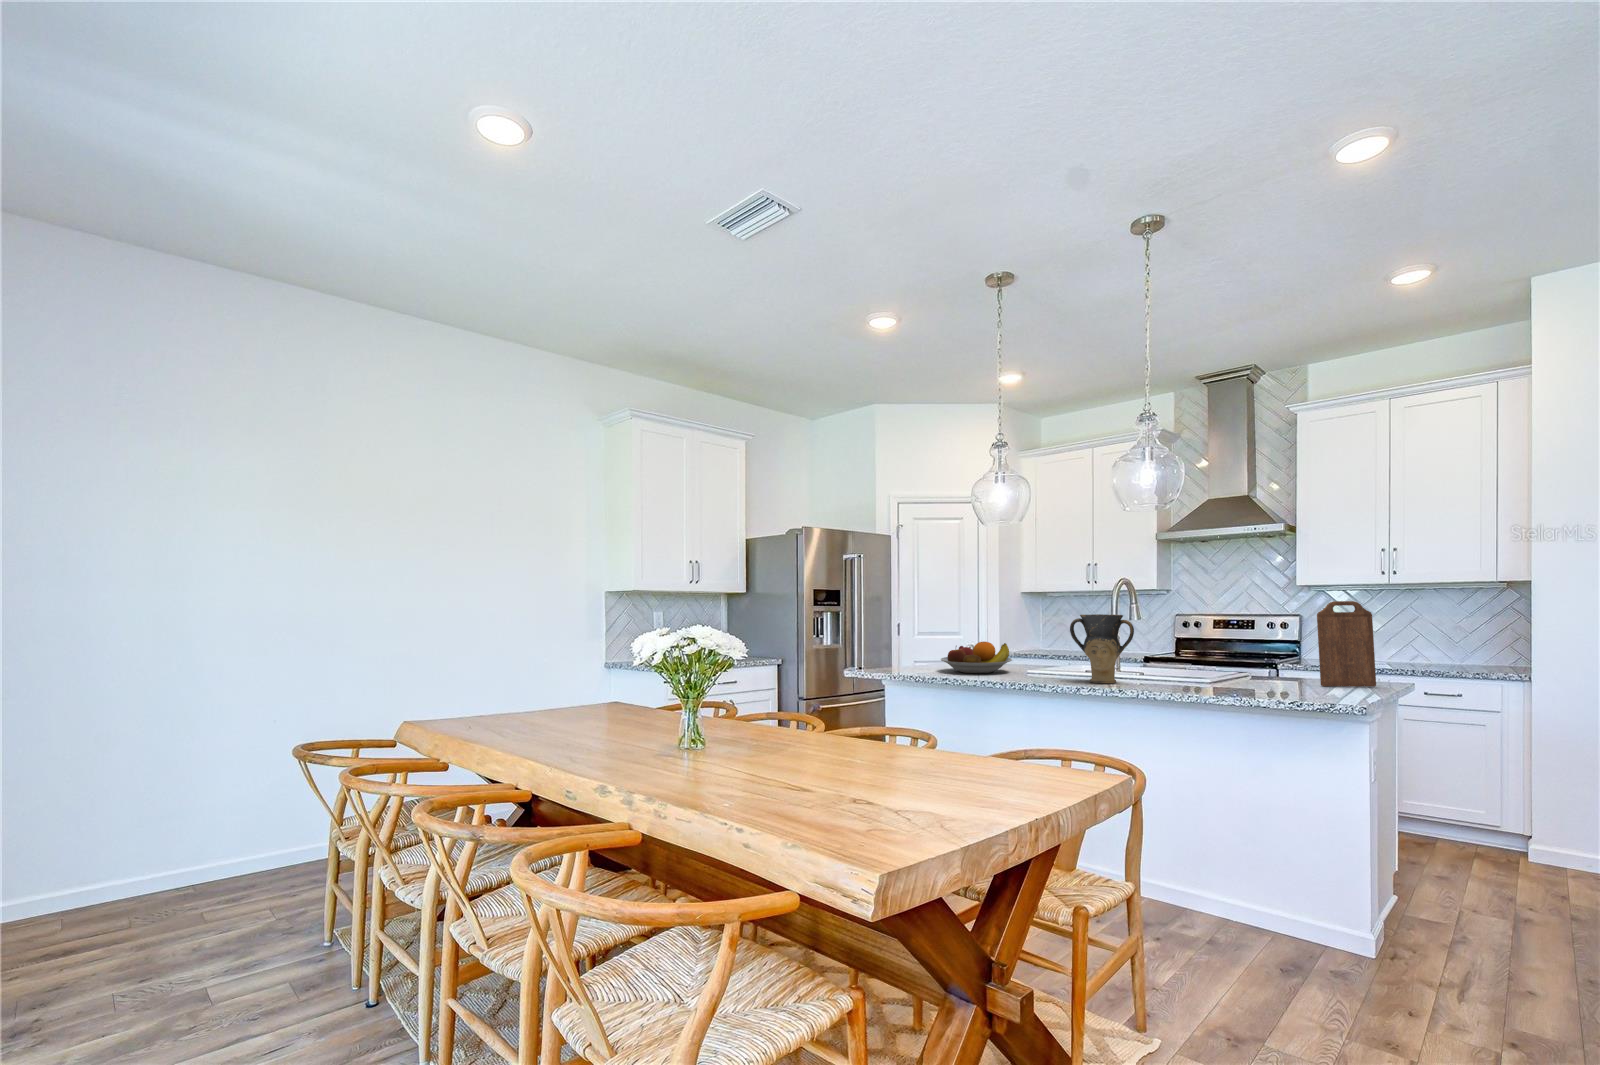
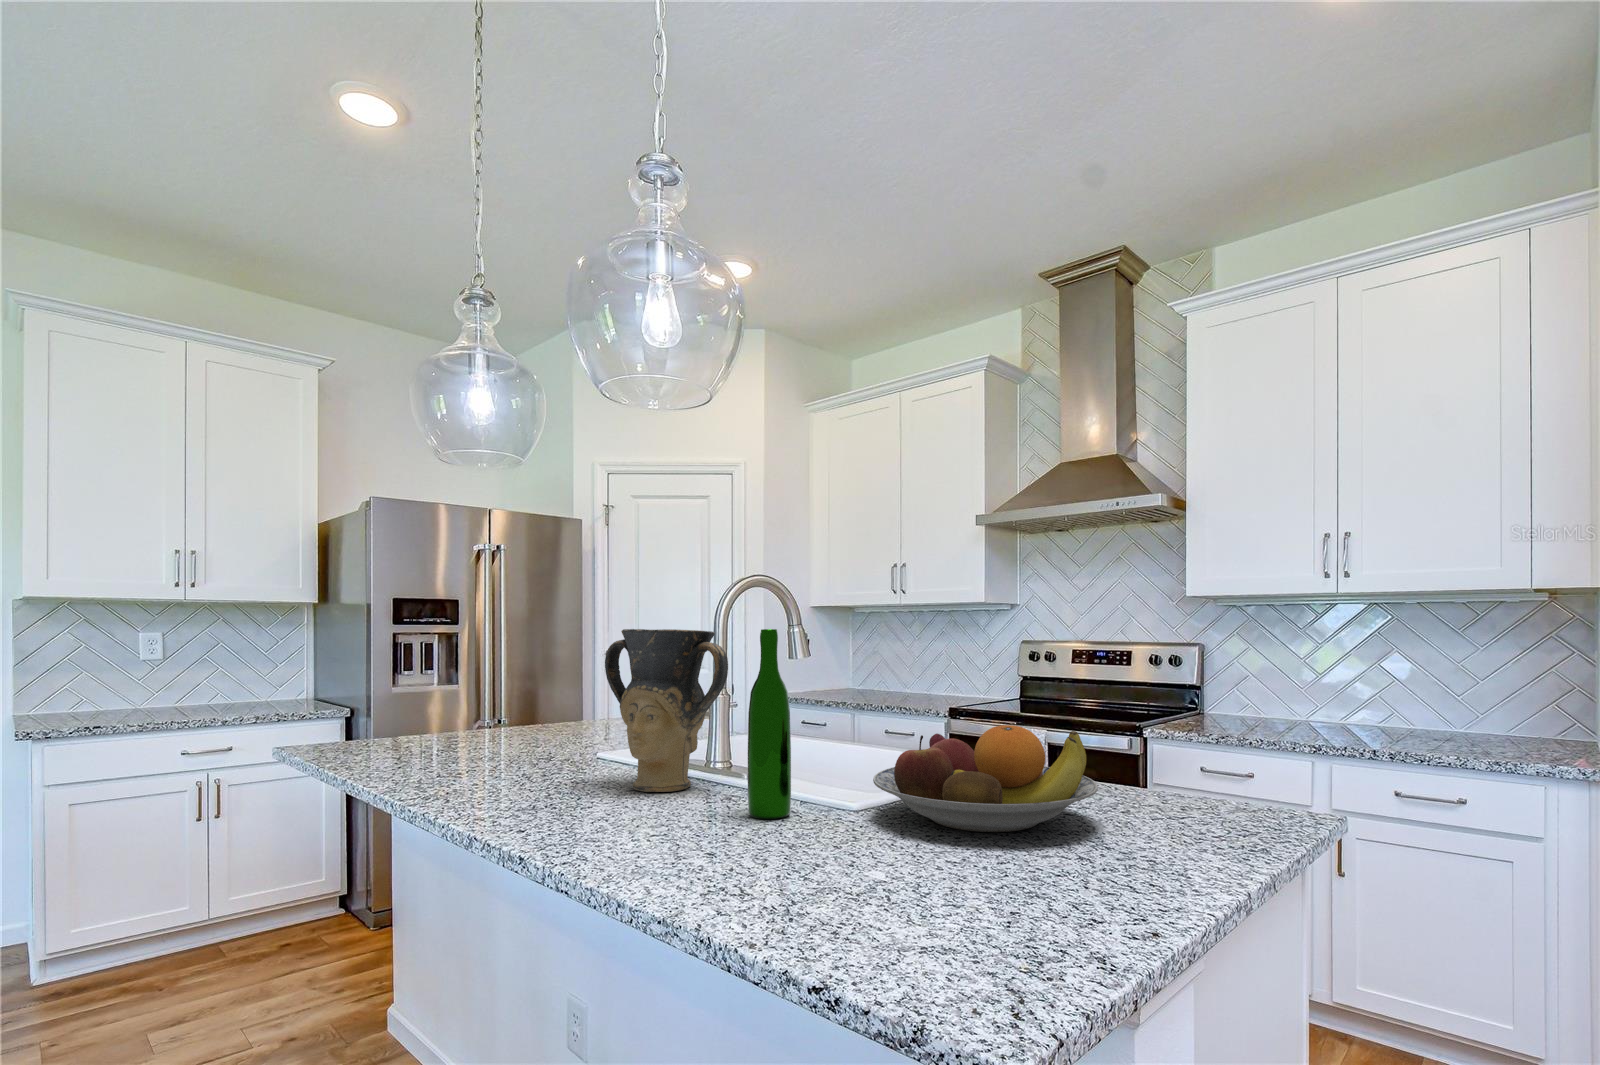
cutting board: present [1317,601,1376,687] -> none [1128,601,1264,811]
wine bottle: none [1164,615,1184,690] -> present [748,629,791,819]
fruit bowl: present [941,642,1012,673] -> present [873,725,1098,832]

